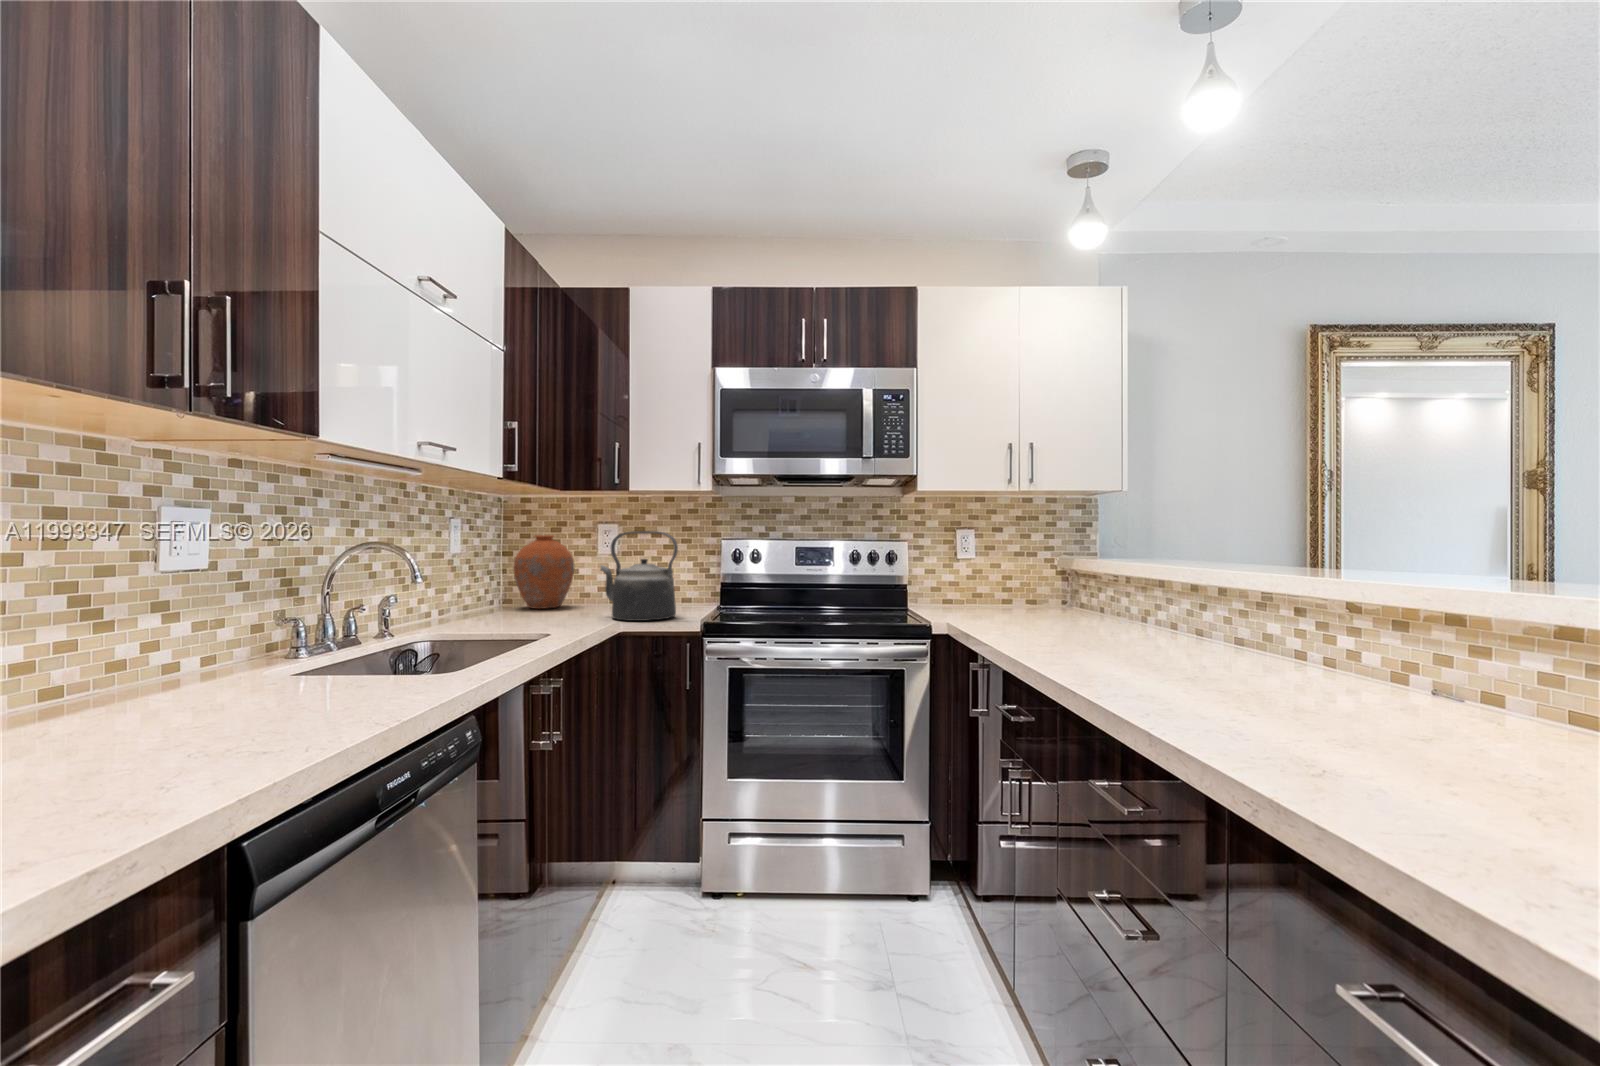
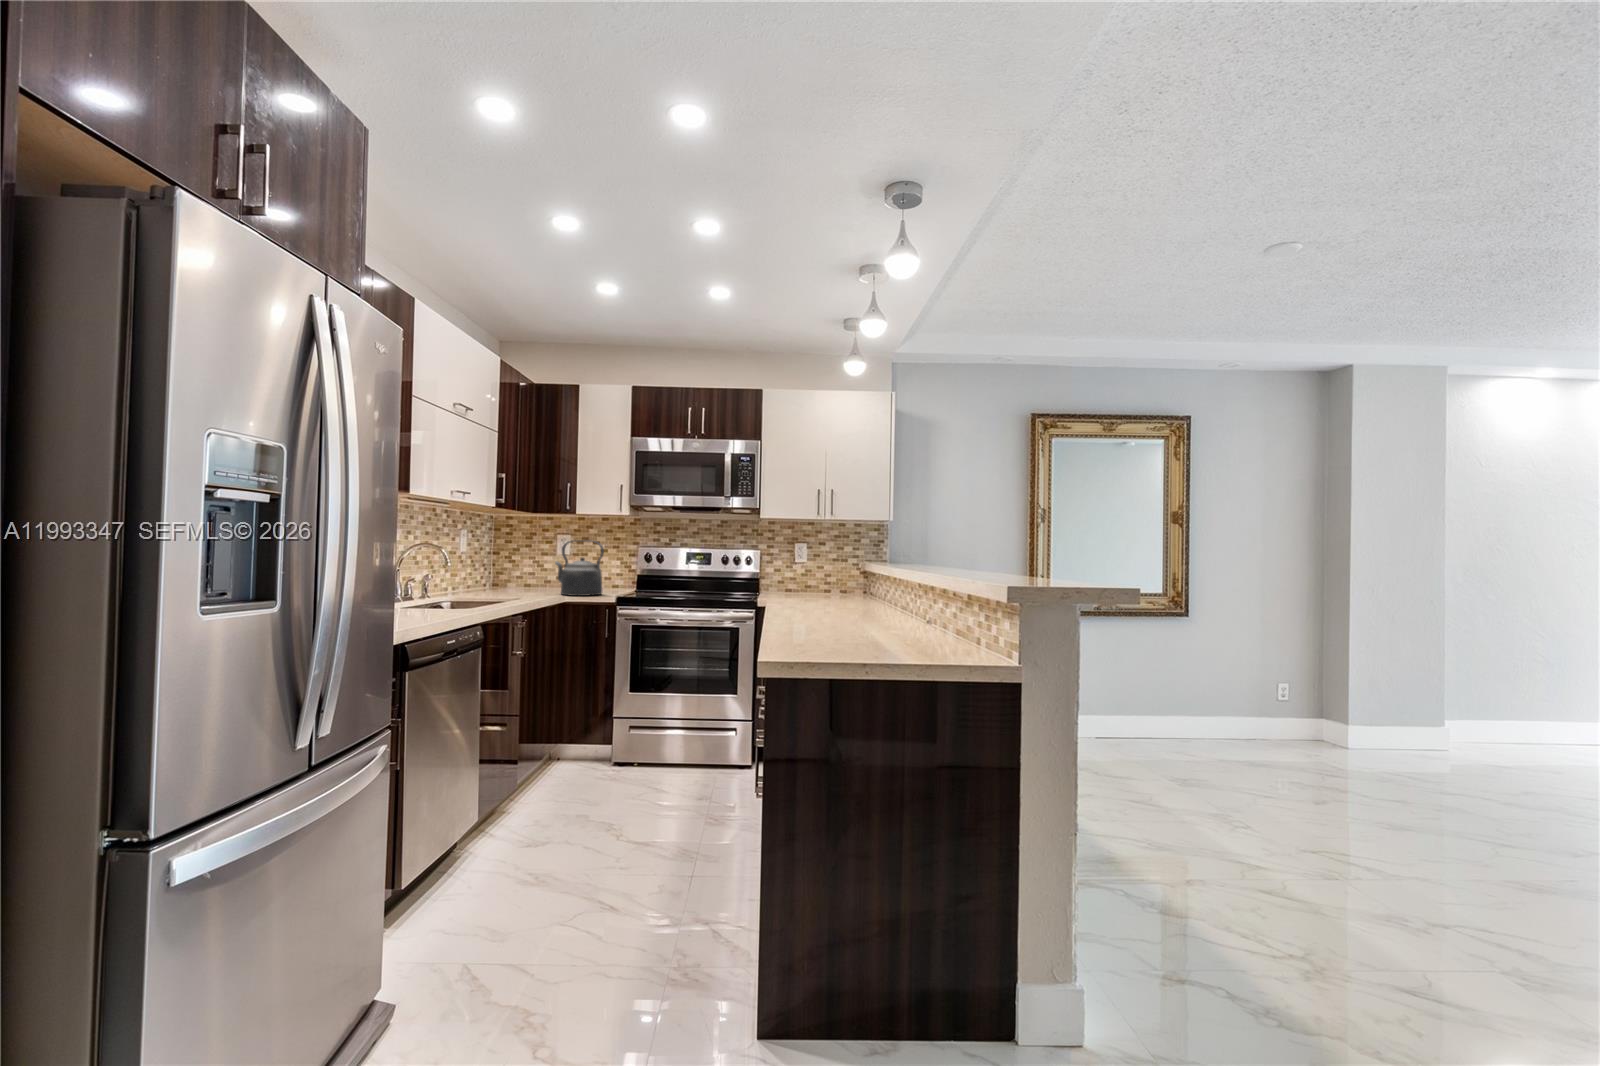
vase: present [513,535,574,609] -> none [500,542,541,589]

